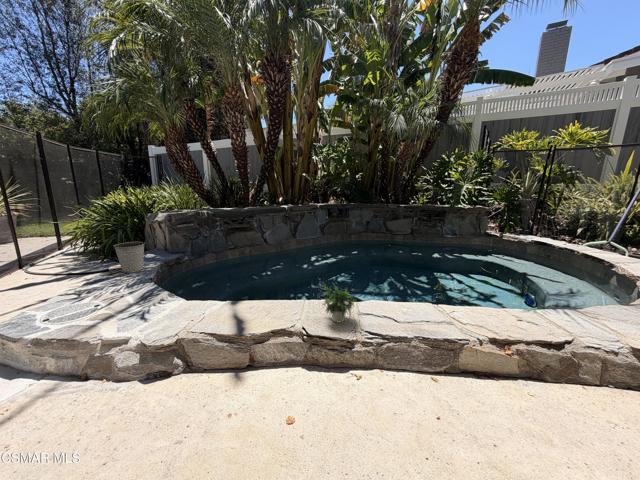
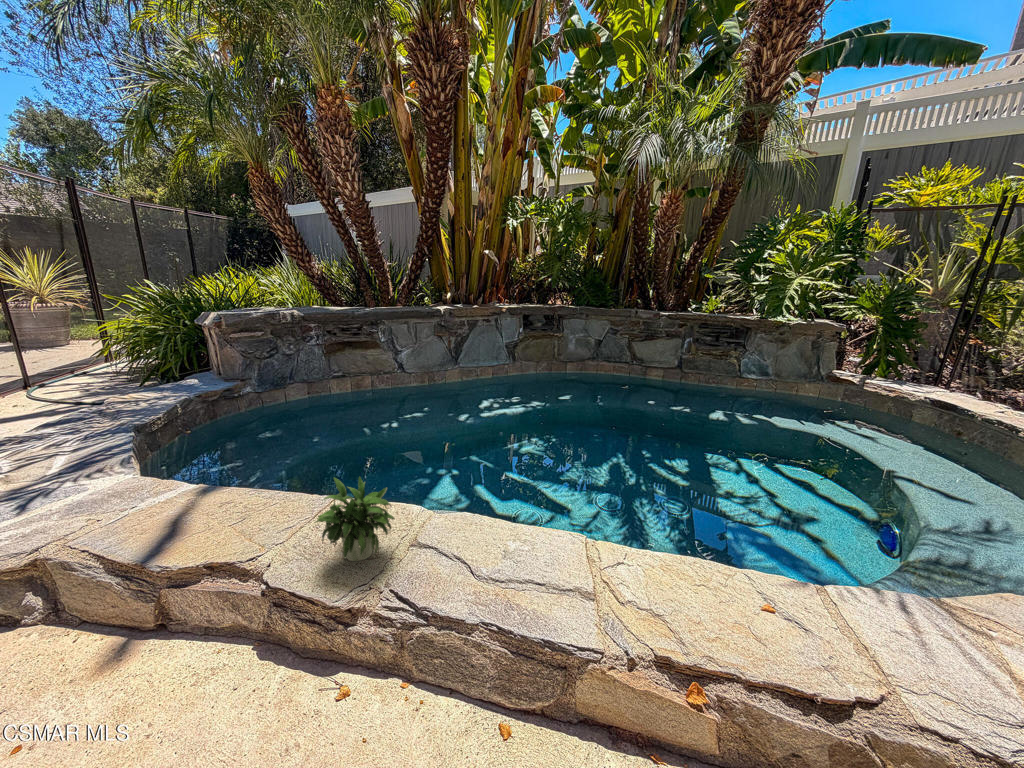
bucket: present [113,242,145,272] -> none [92,355,153,406]

